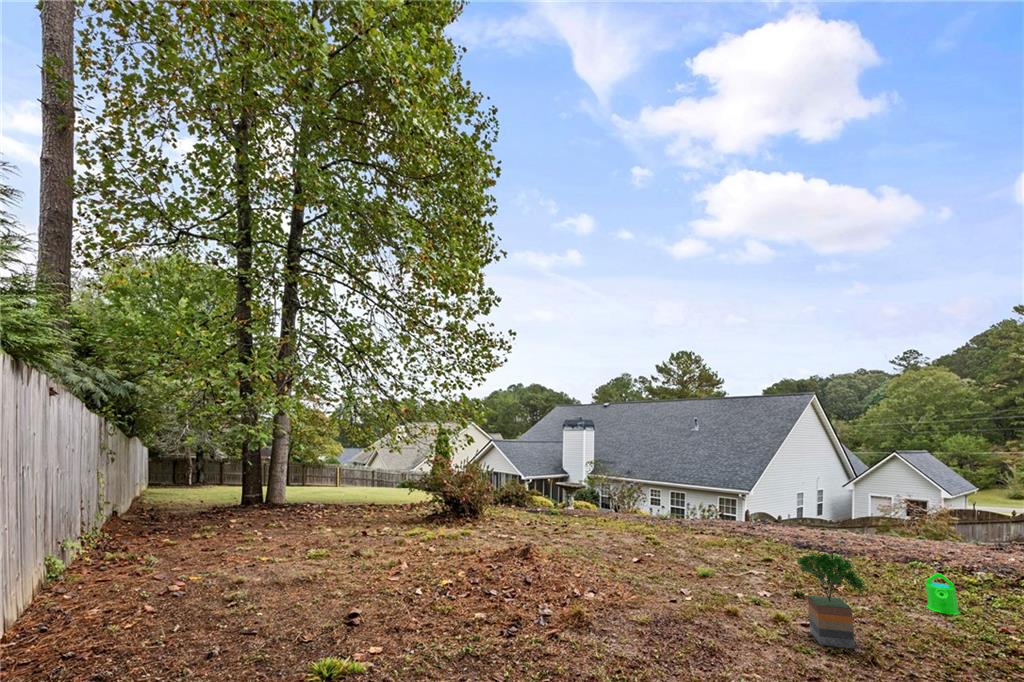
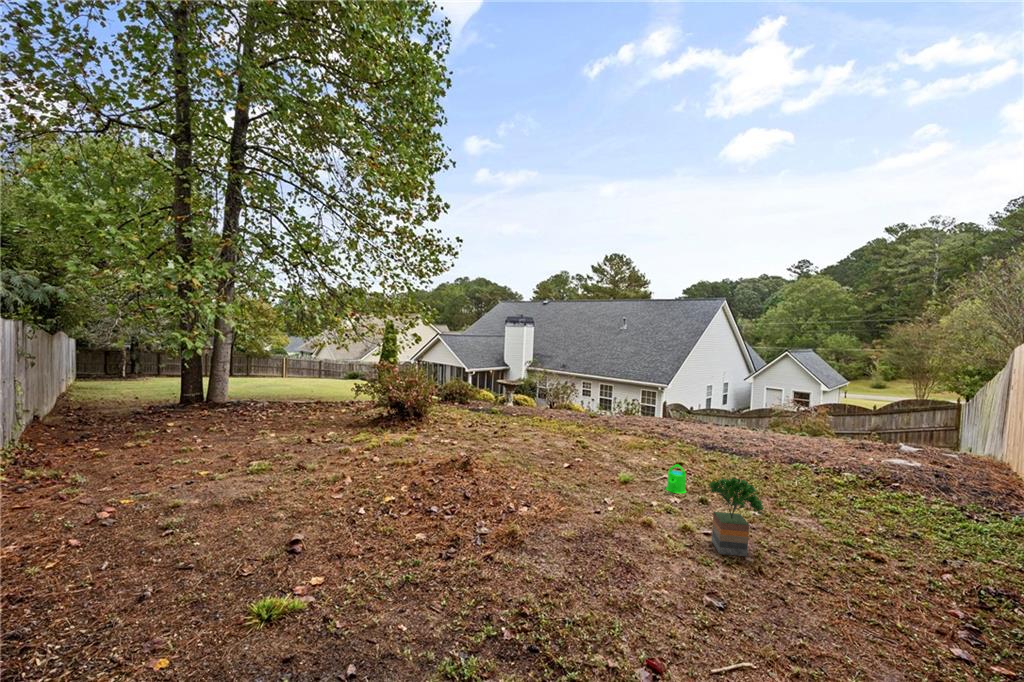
watering can: present [926,573,961,615] -> present [666,464,686,494]

